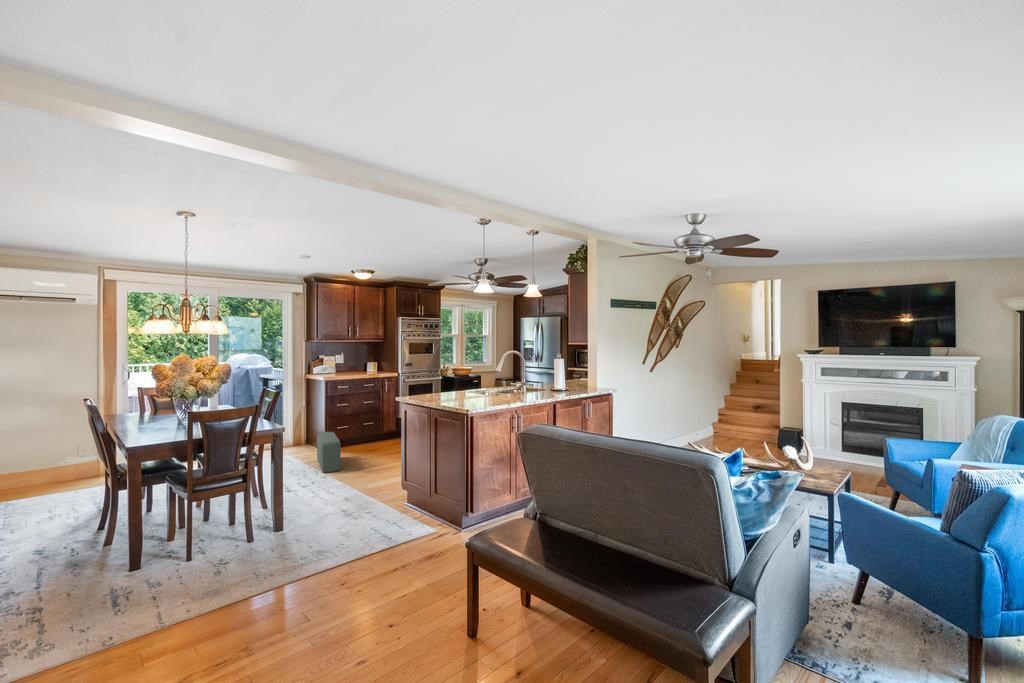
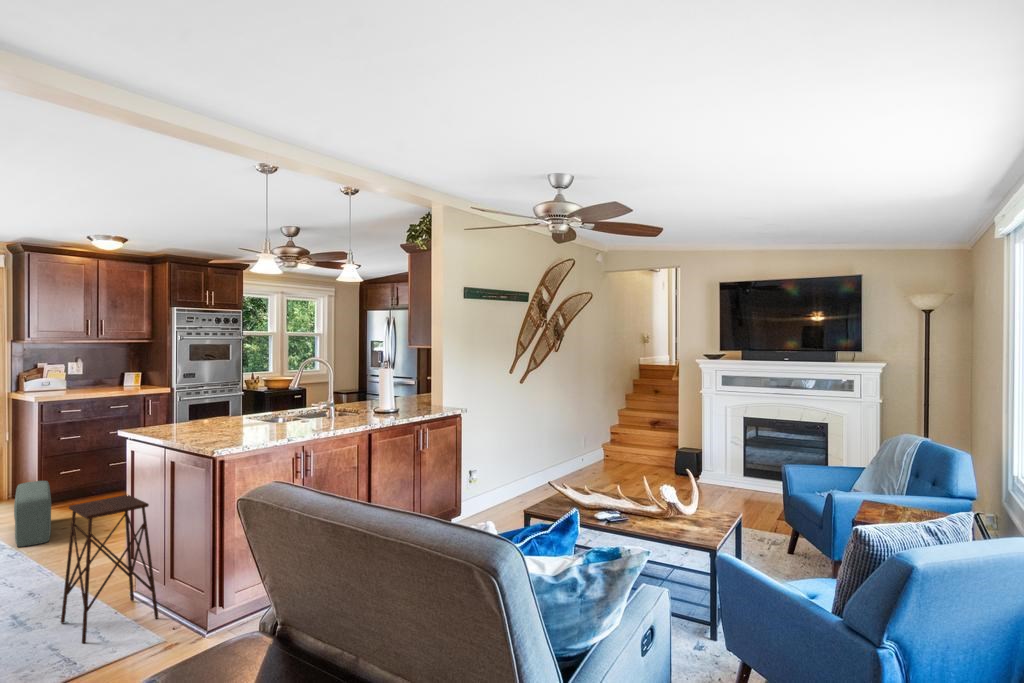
side table: none [369,438,426,529] -> present [61,495,158,643]

